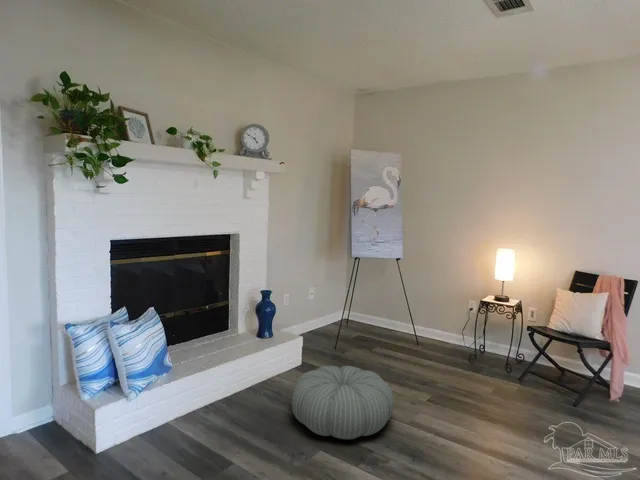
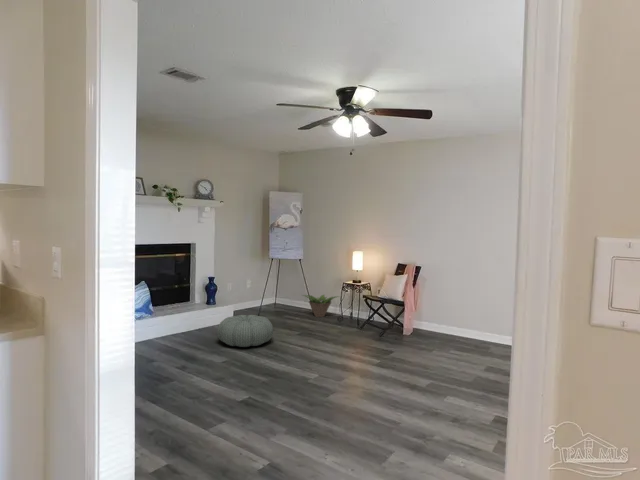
decorative plant: none [404,314,464,352] -> present [305,295,335,317]

